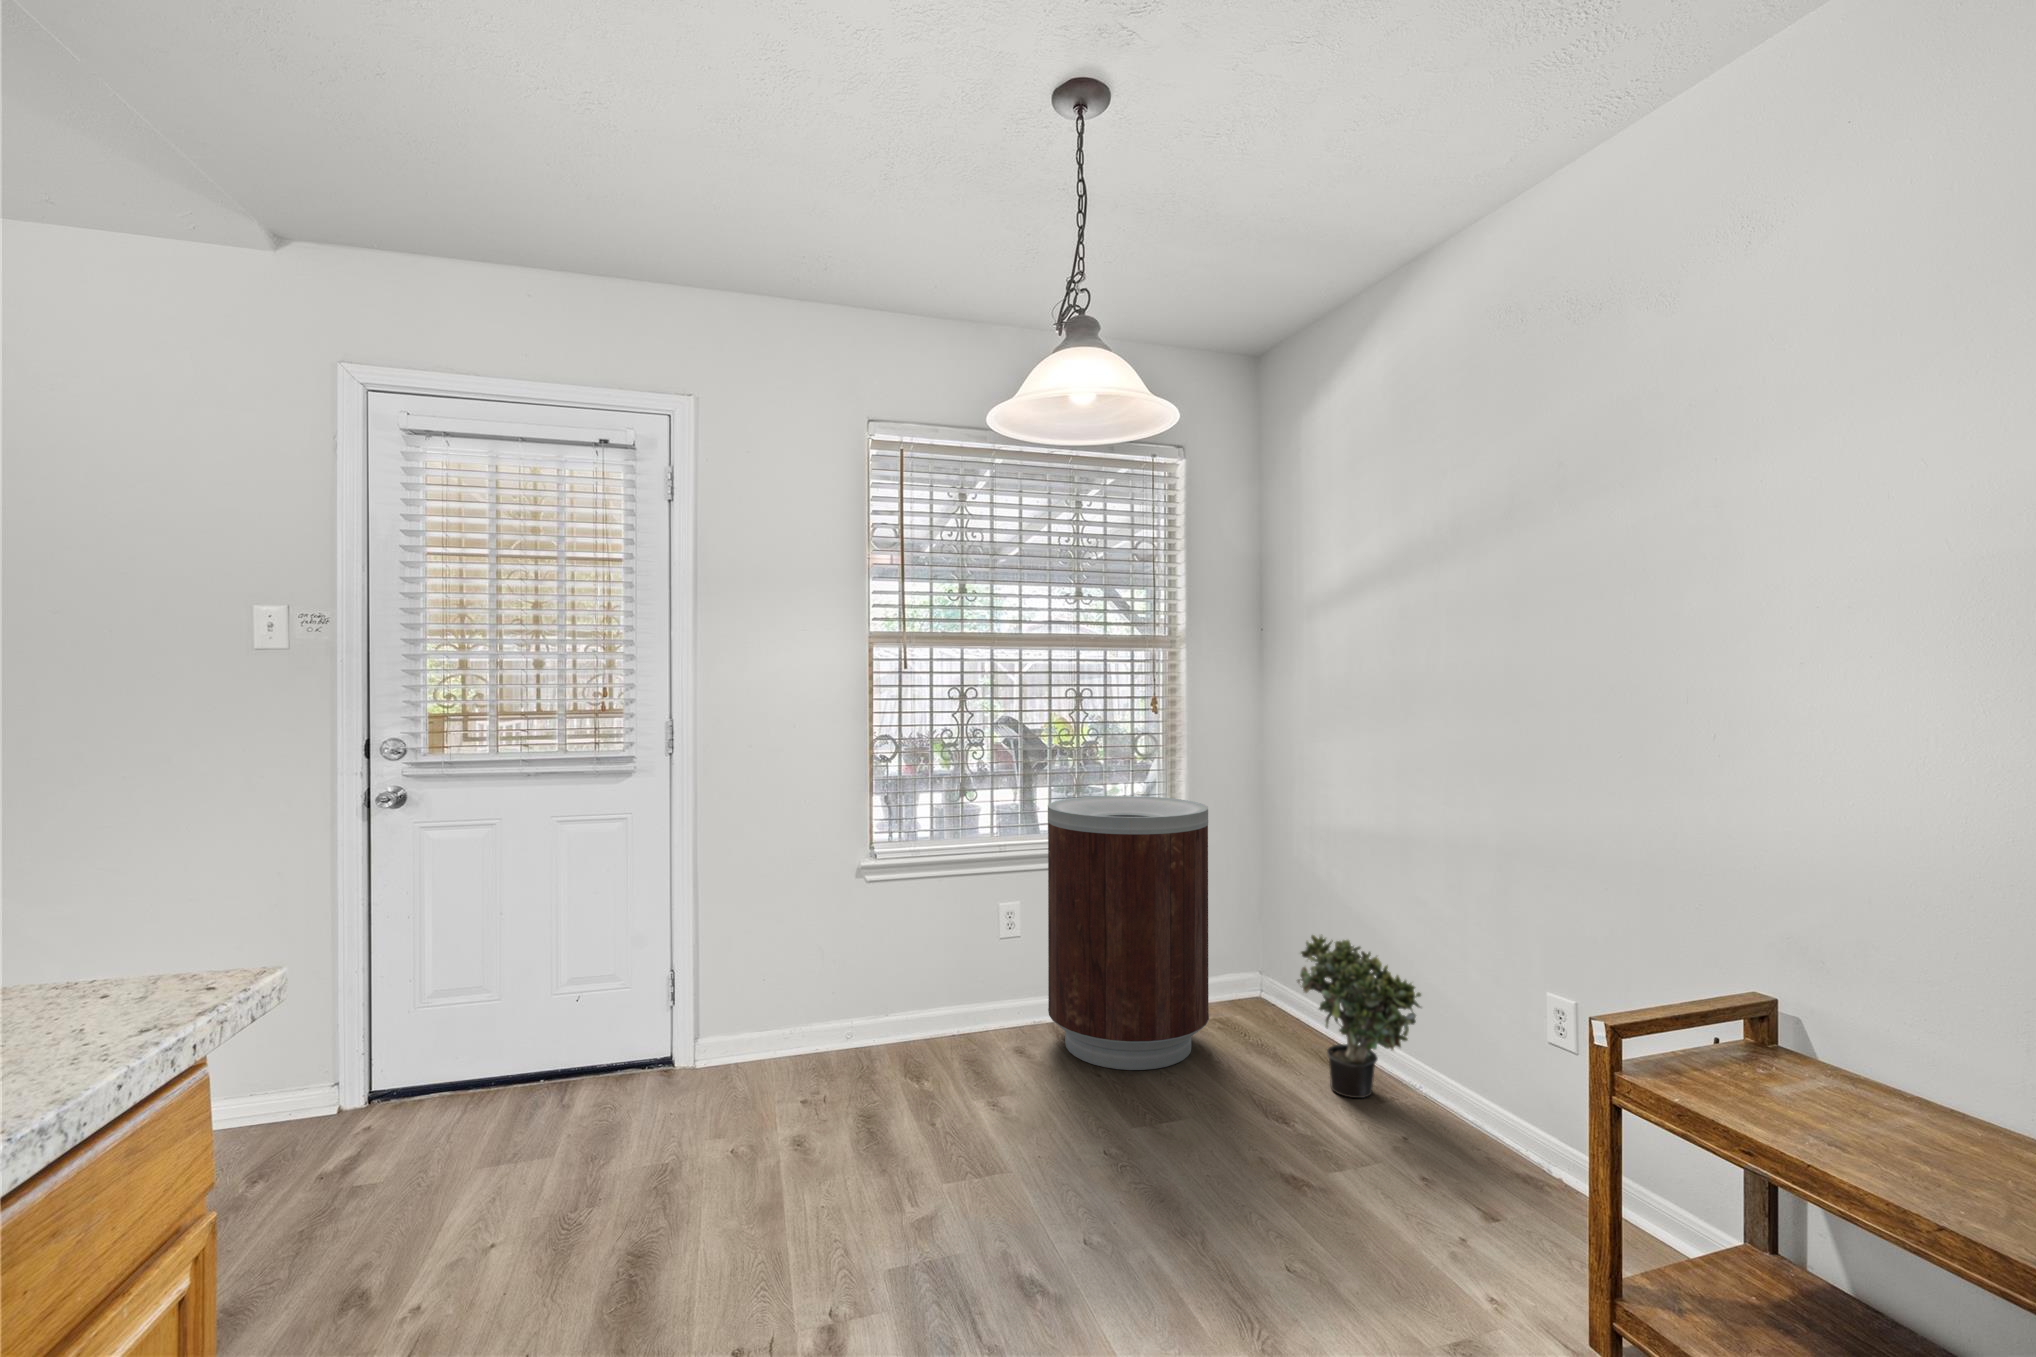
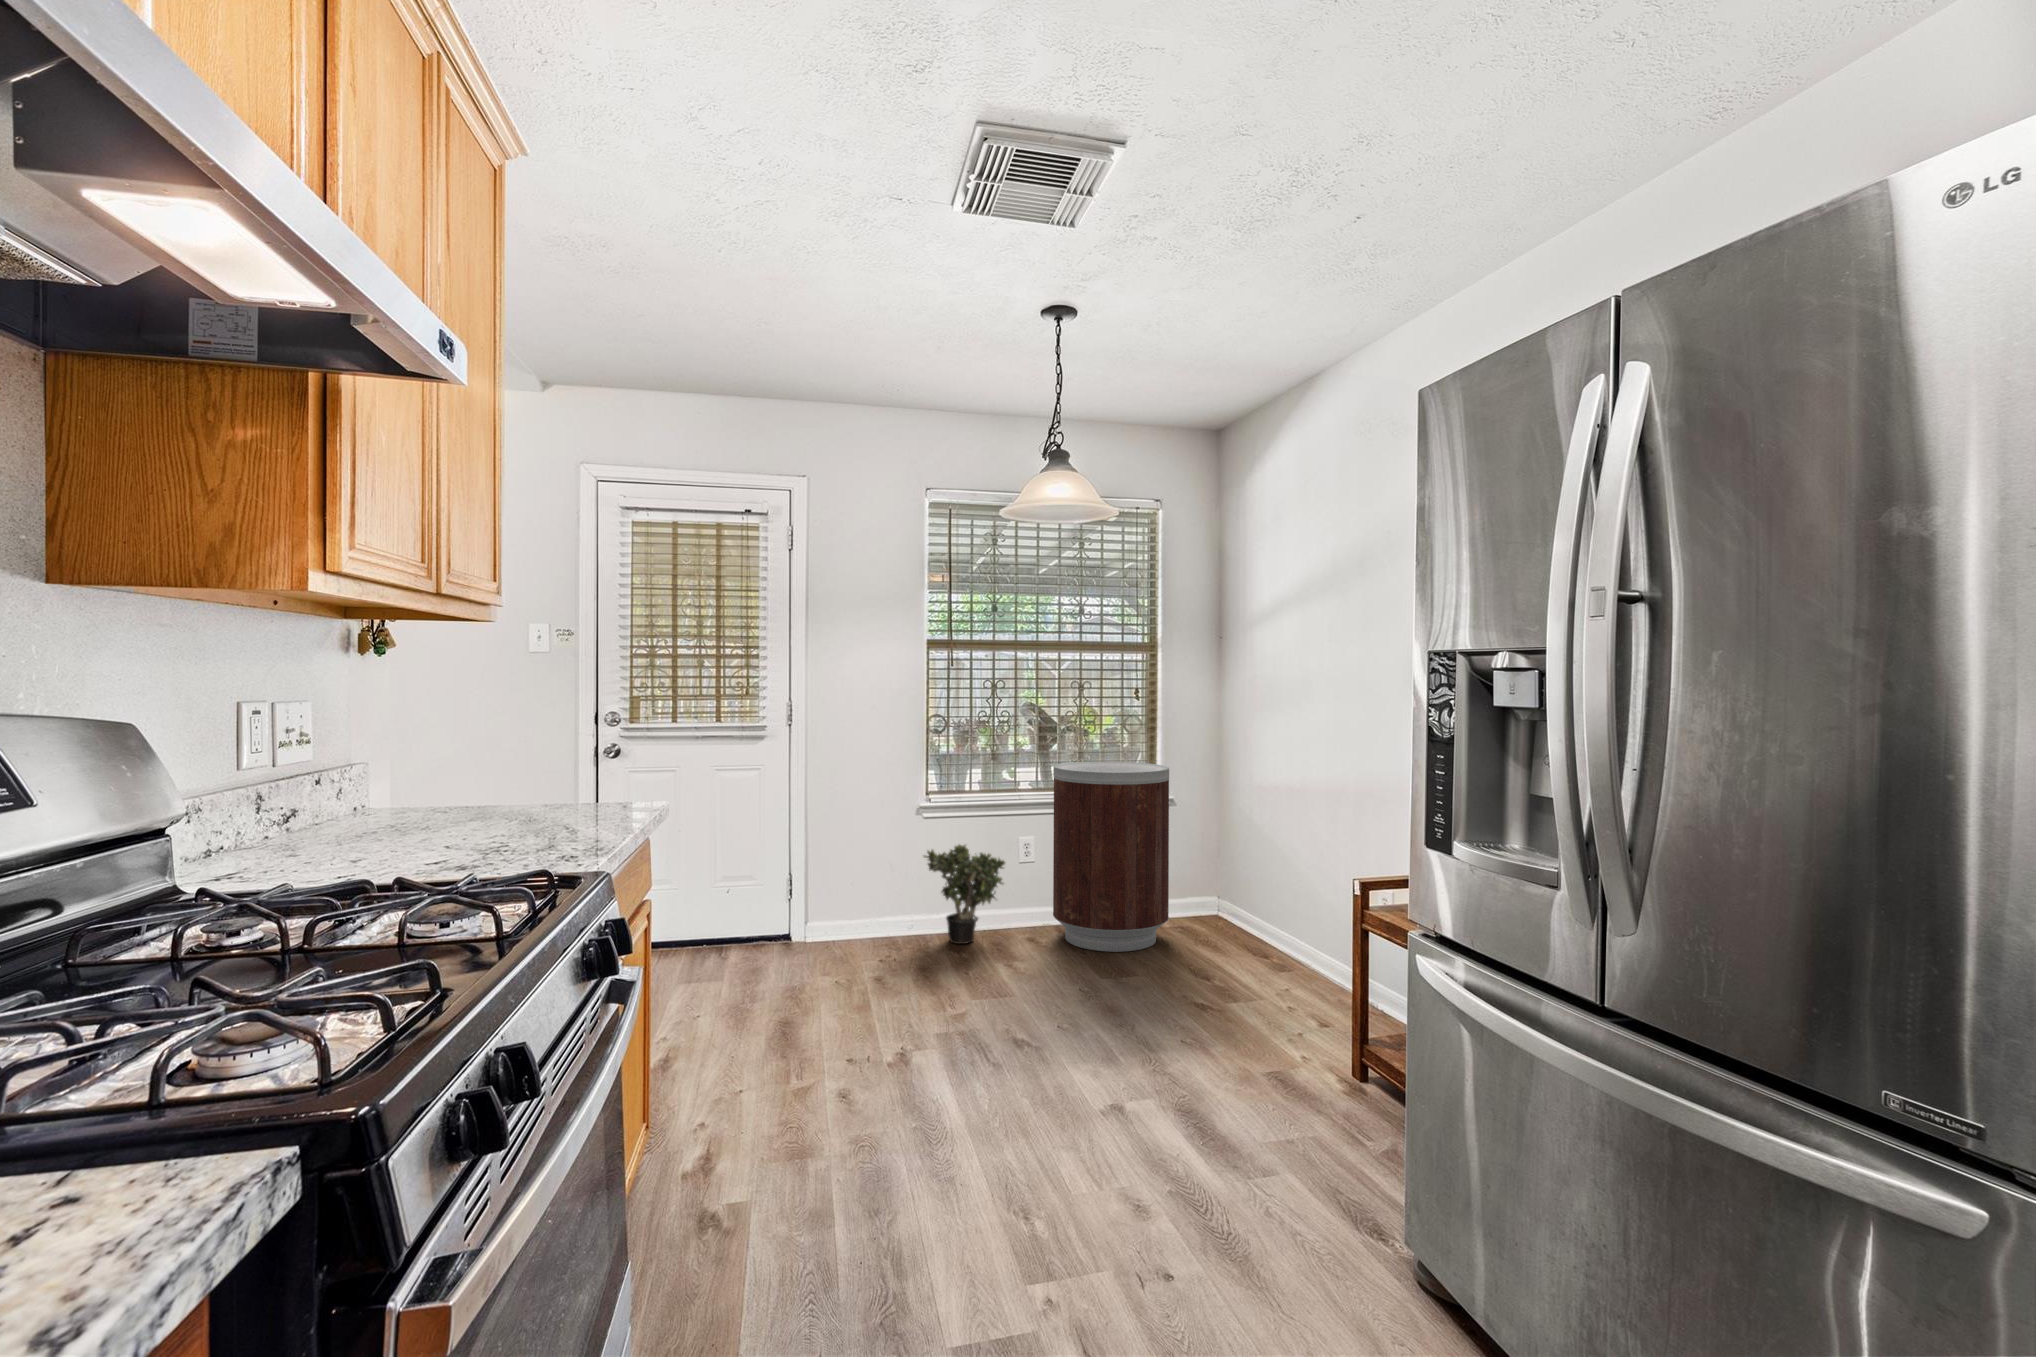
potted plant: present [1297,935,1421,1098] -> present [924,845,1005,944]

